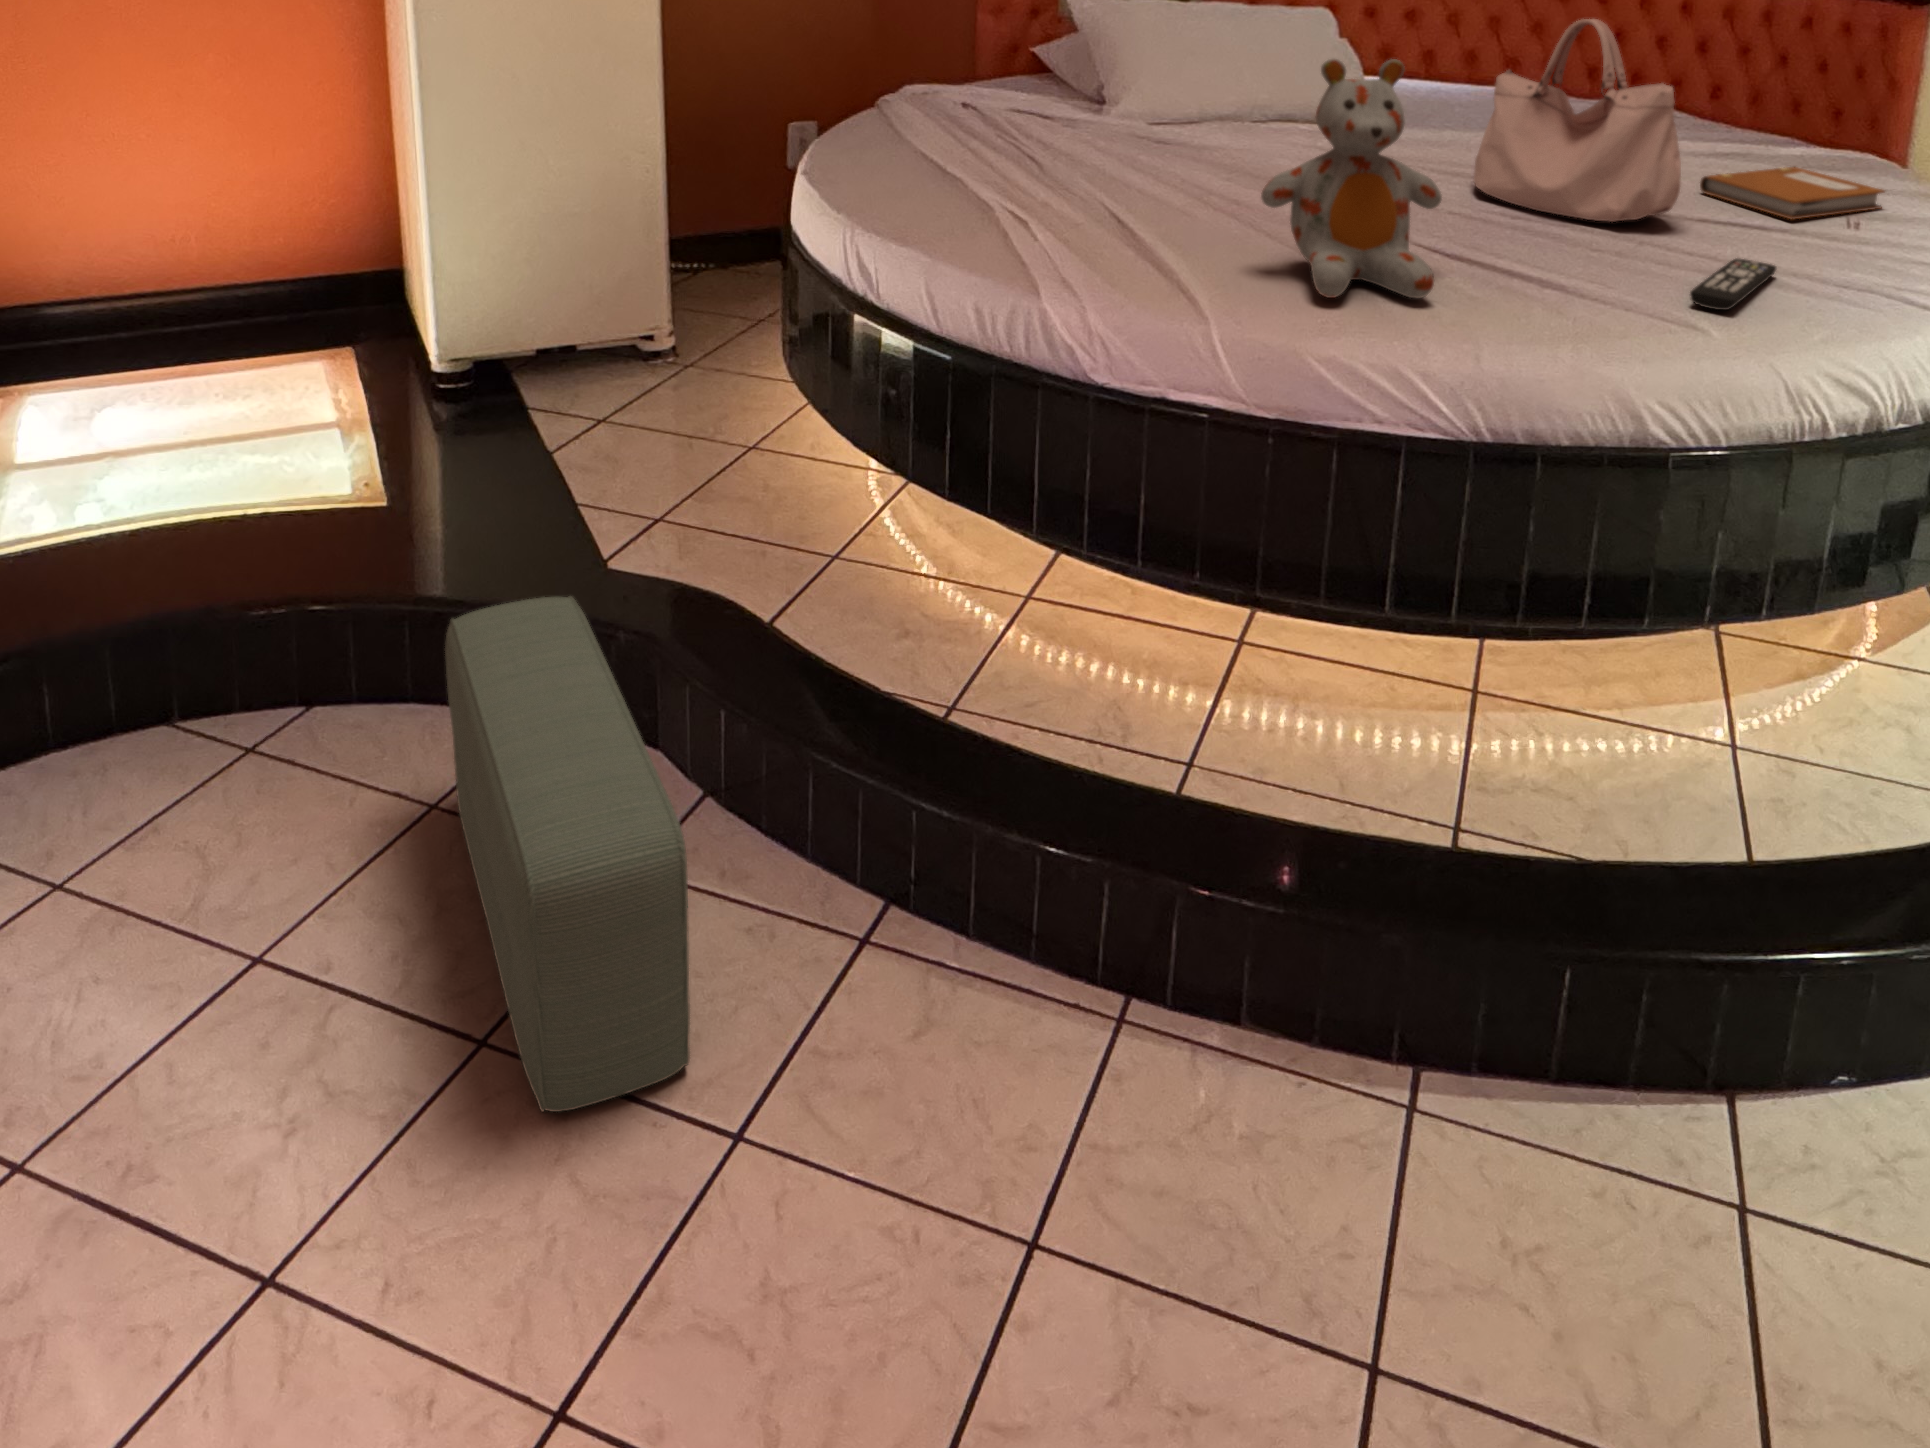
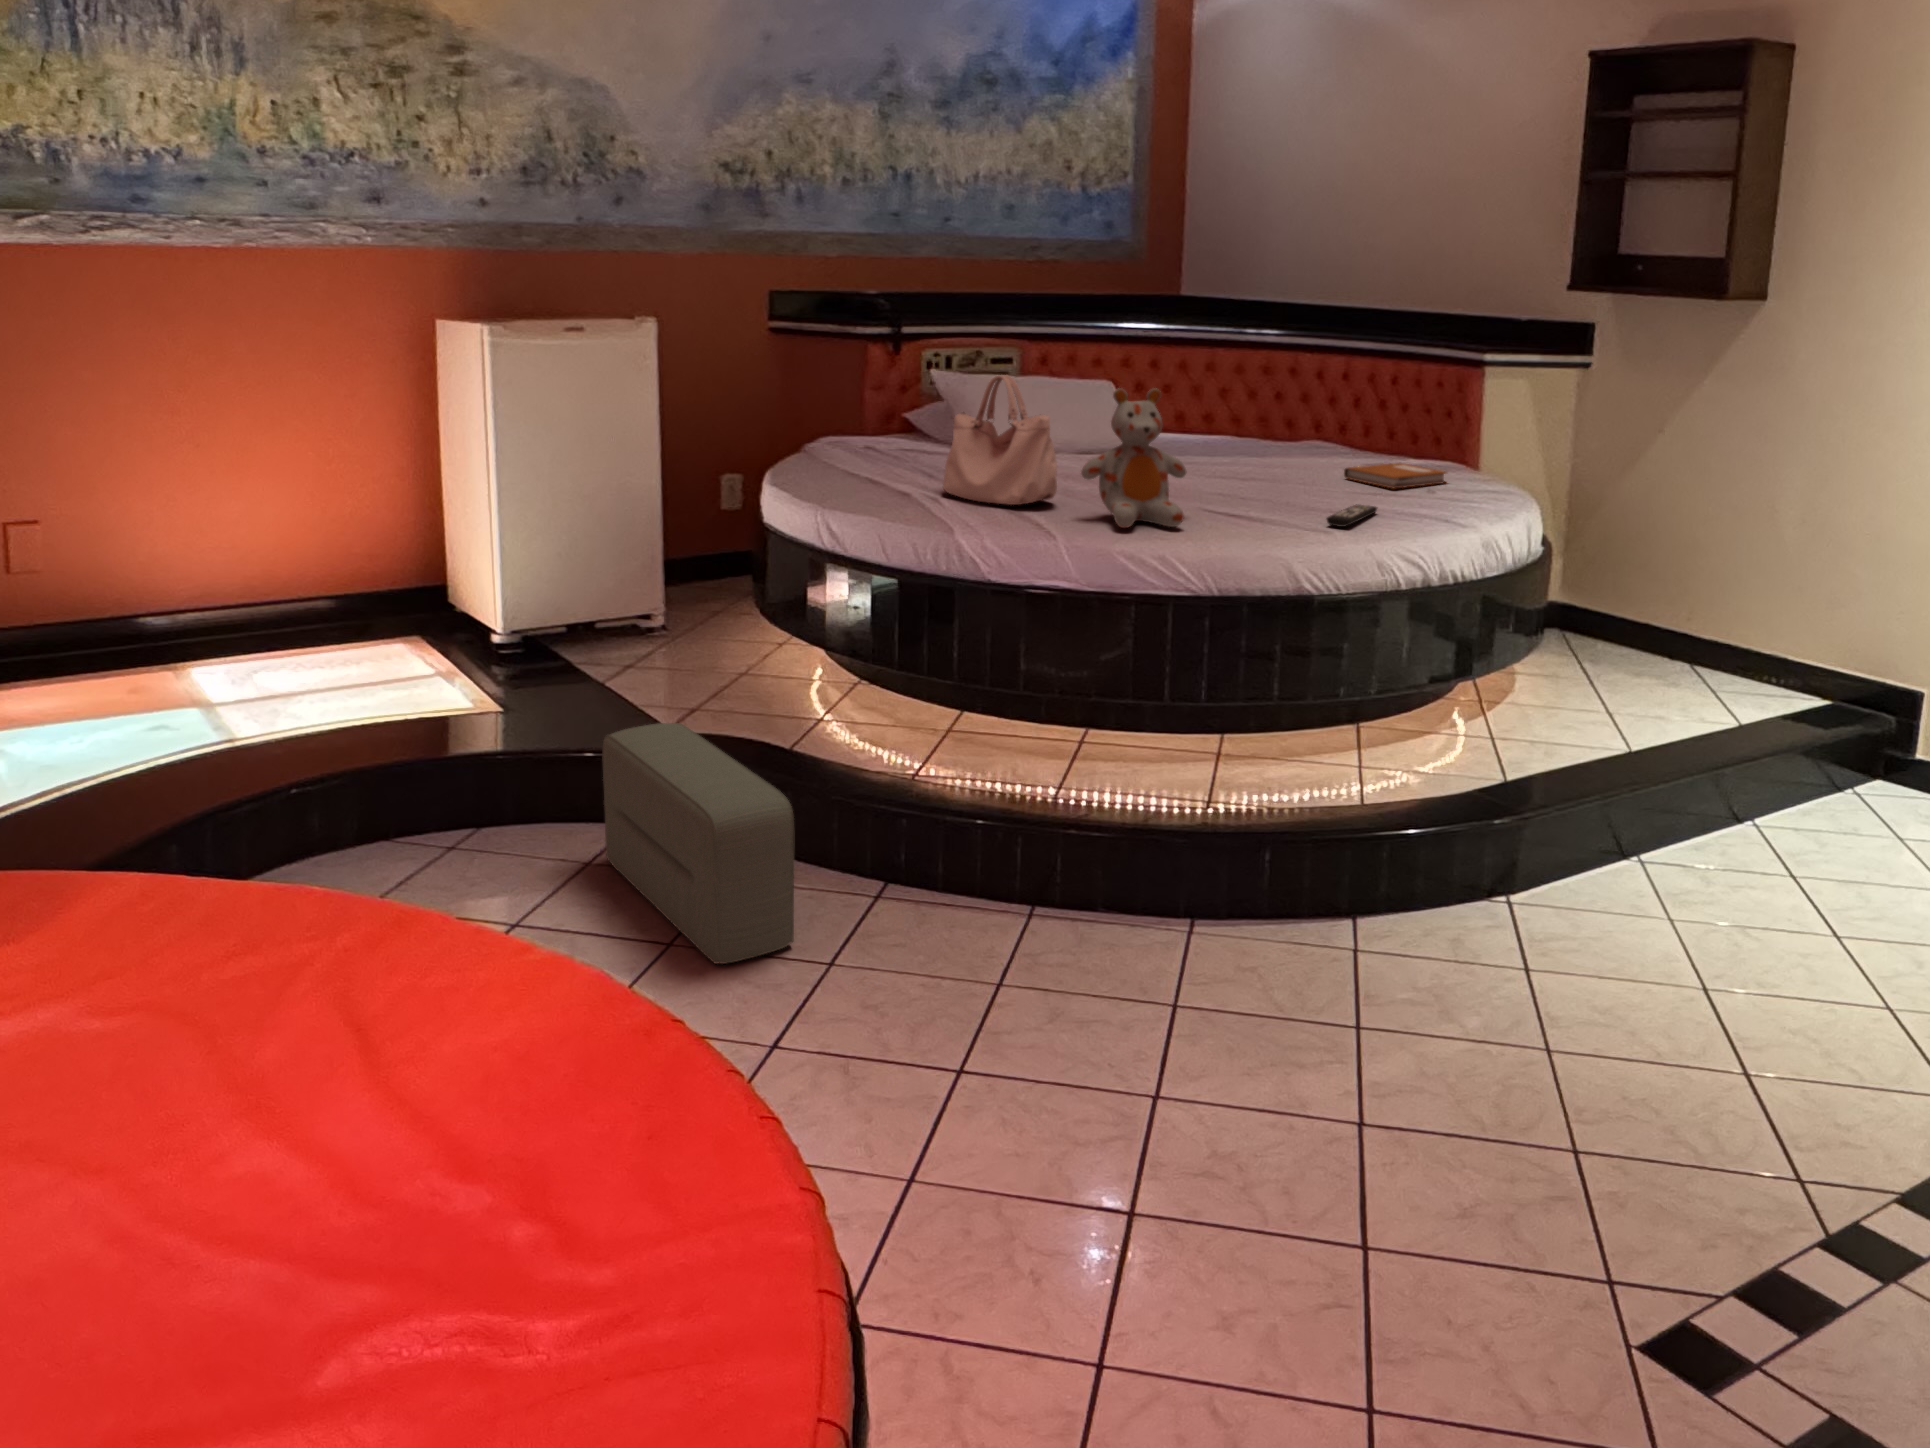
handbag: present [1474,19,1681,222] -> present [943,375,1057,505]

